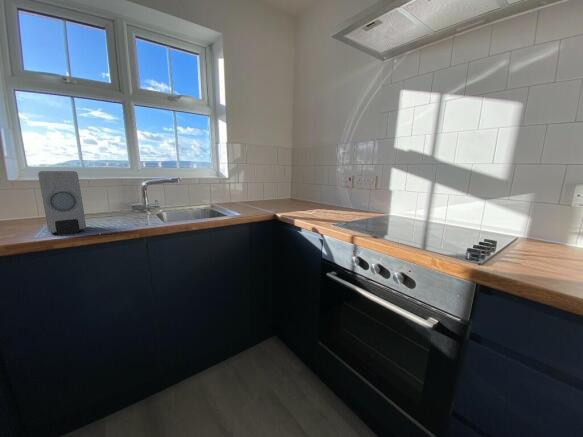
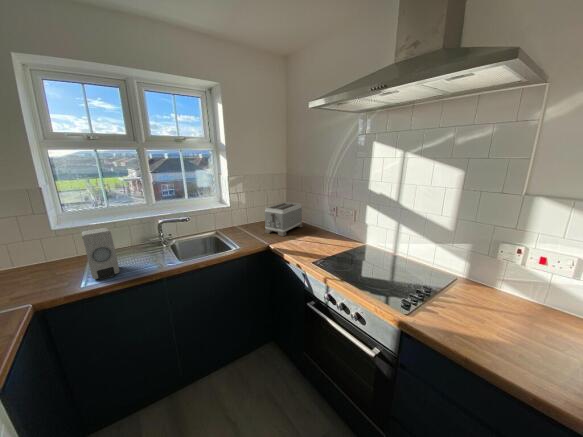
toaster: none [267,176,312,209] -> present [264,202,303,236]

